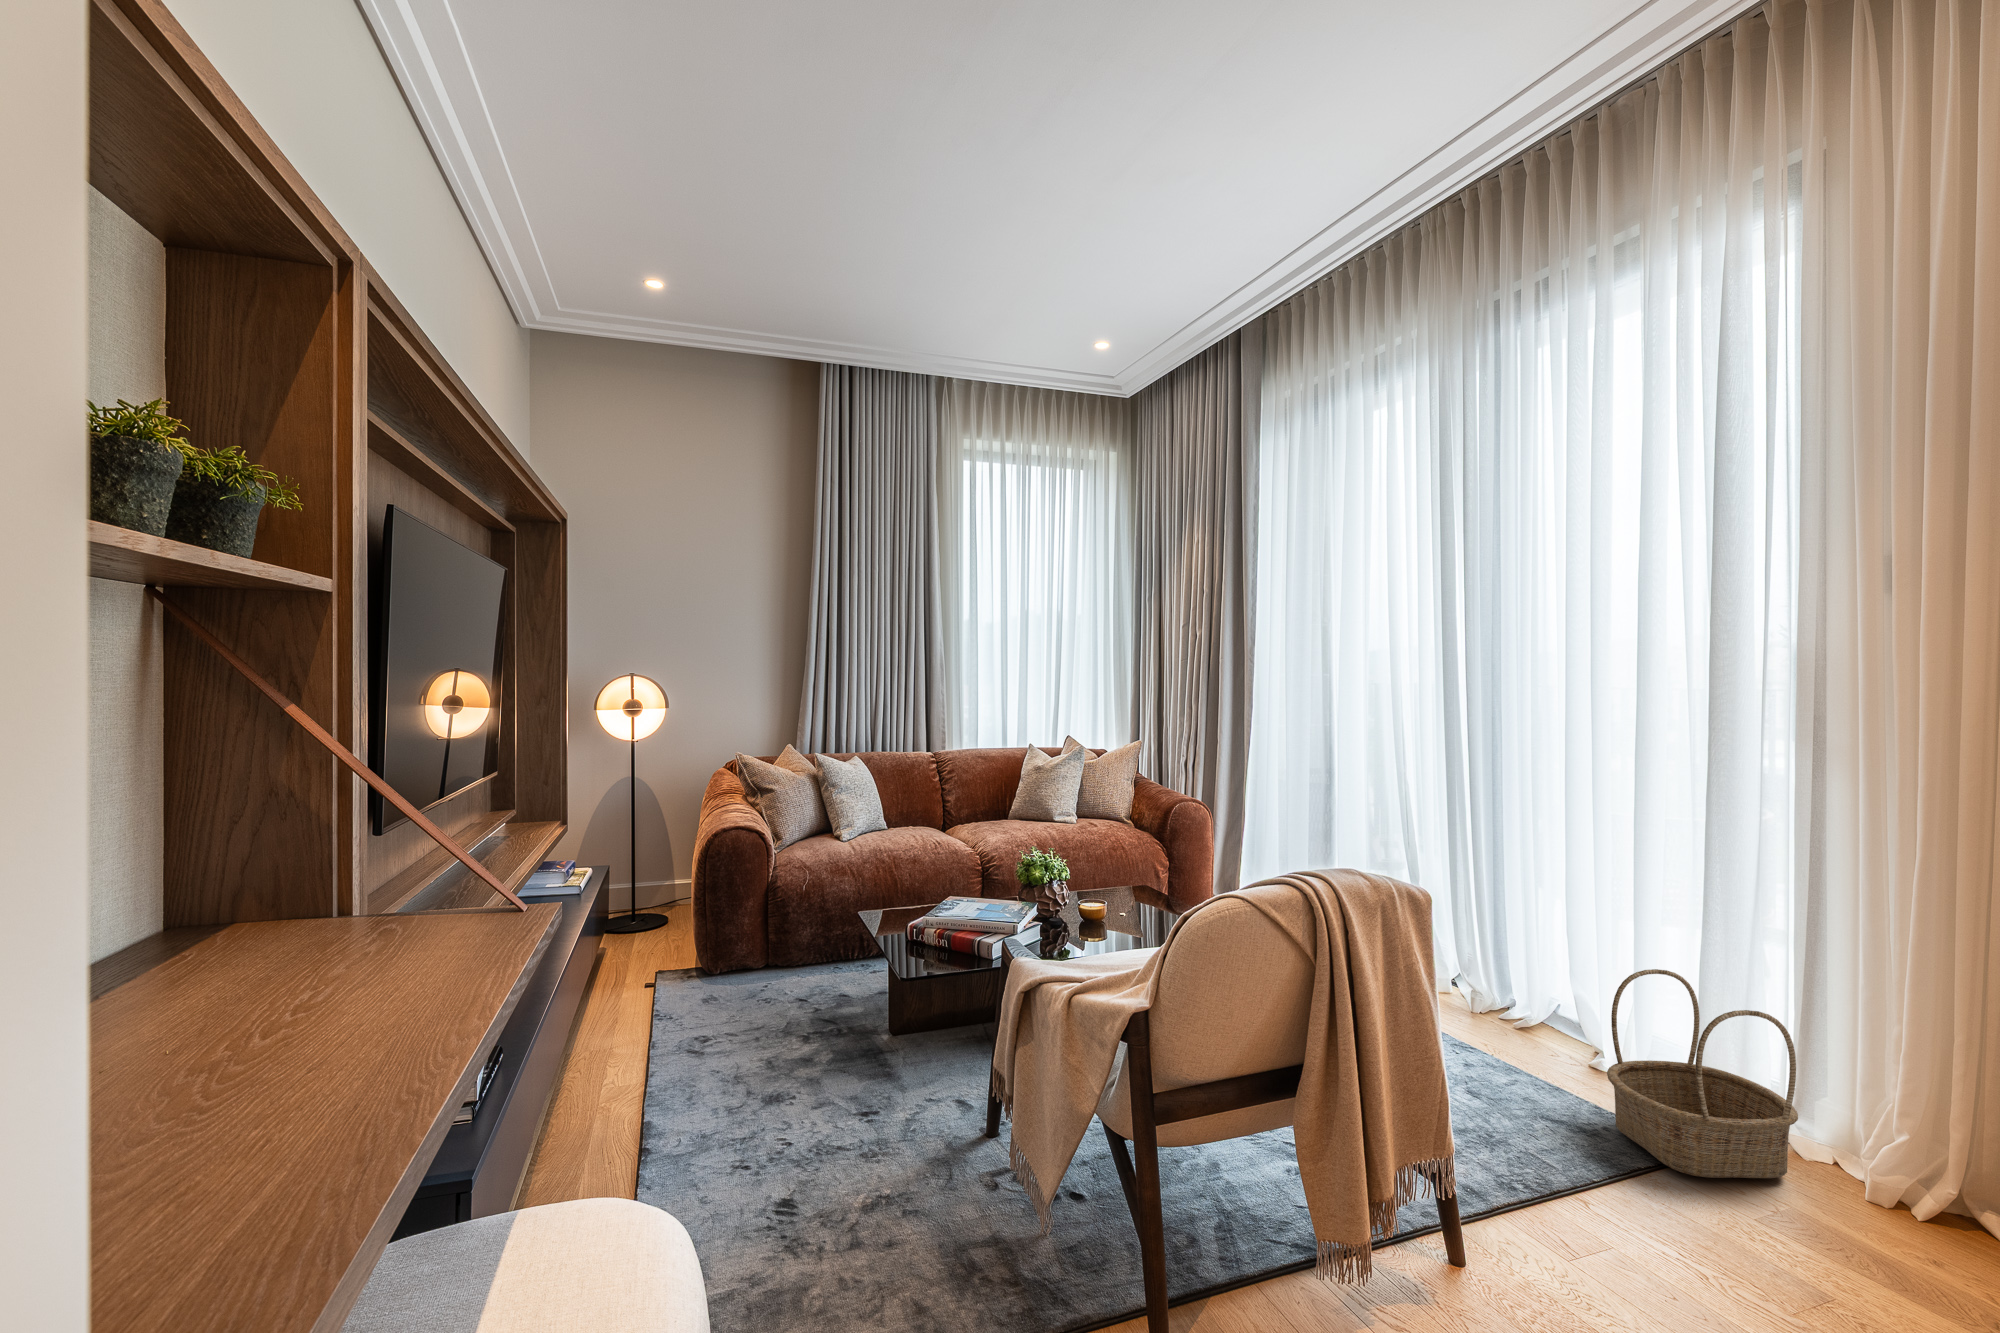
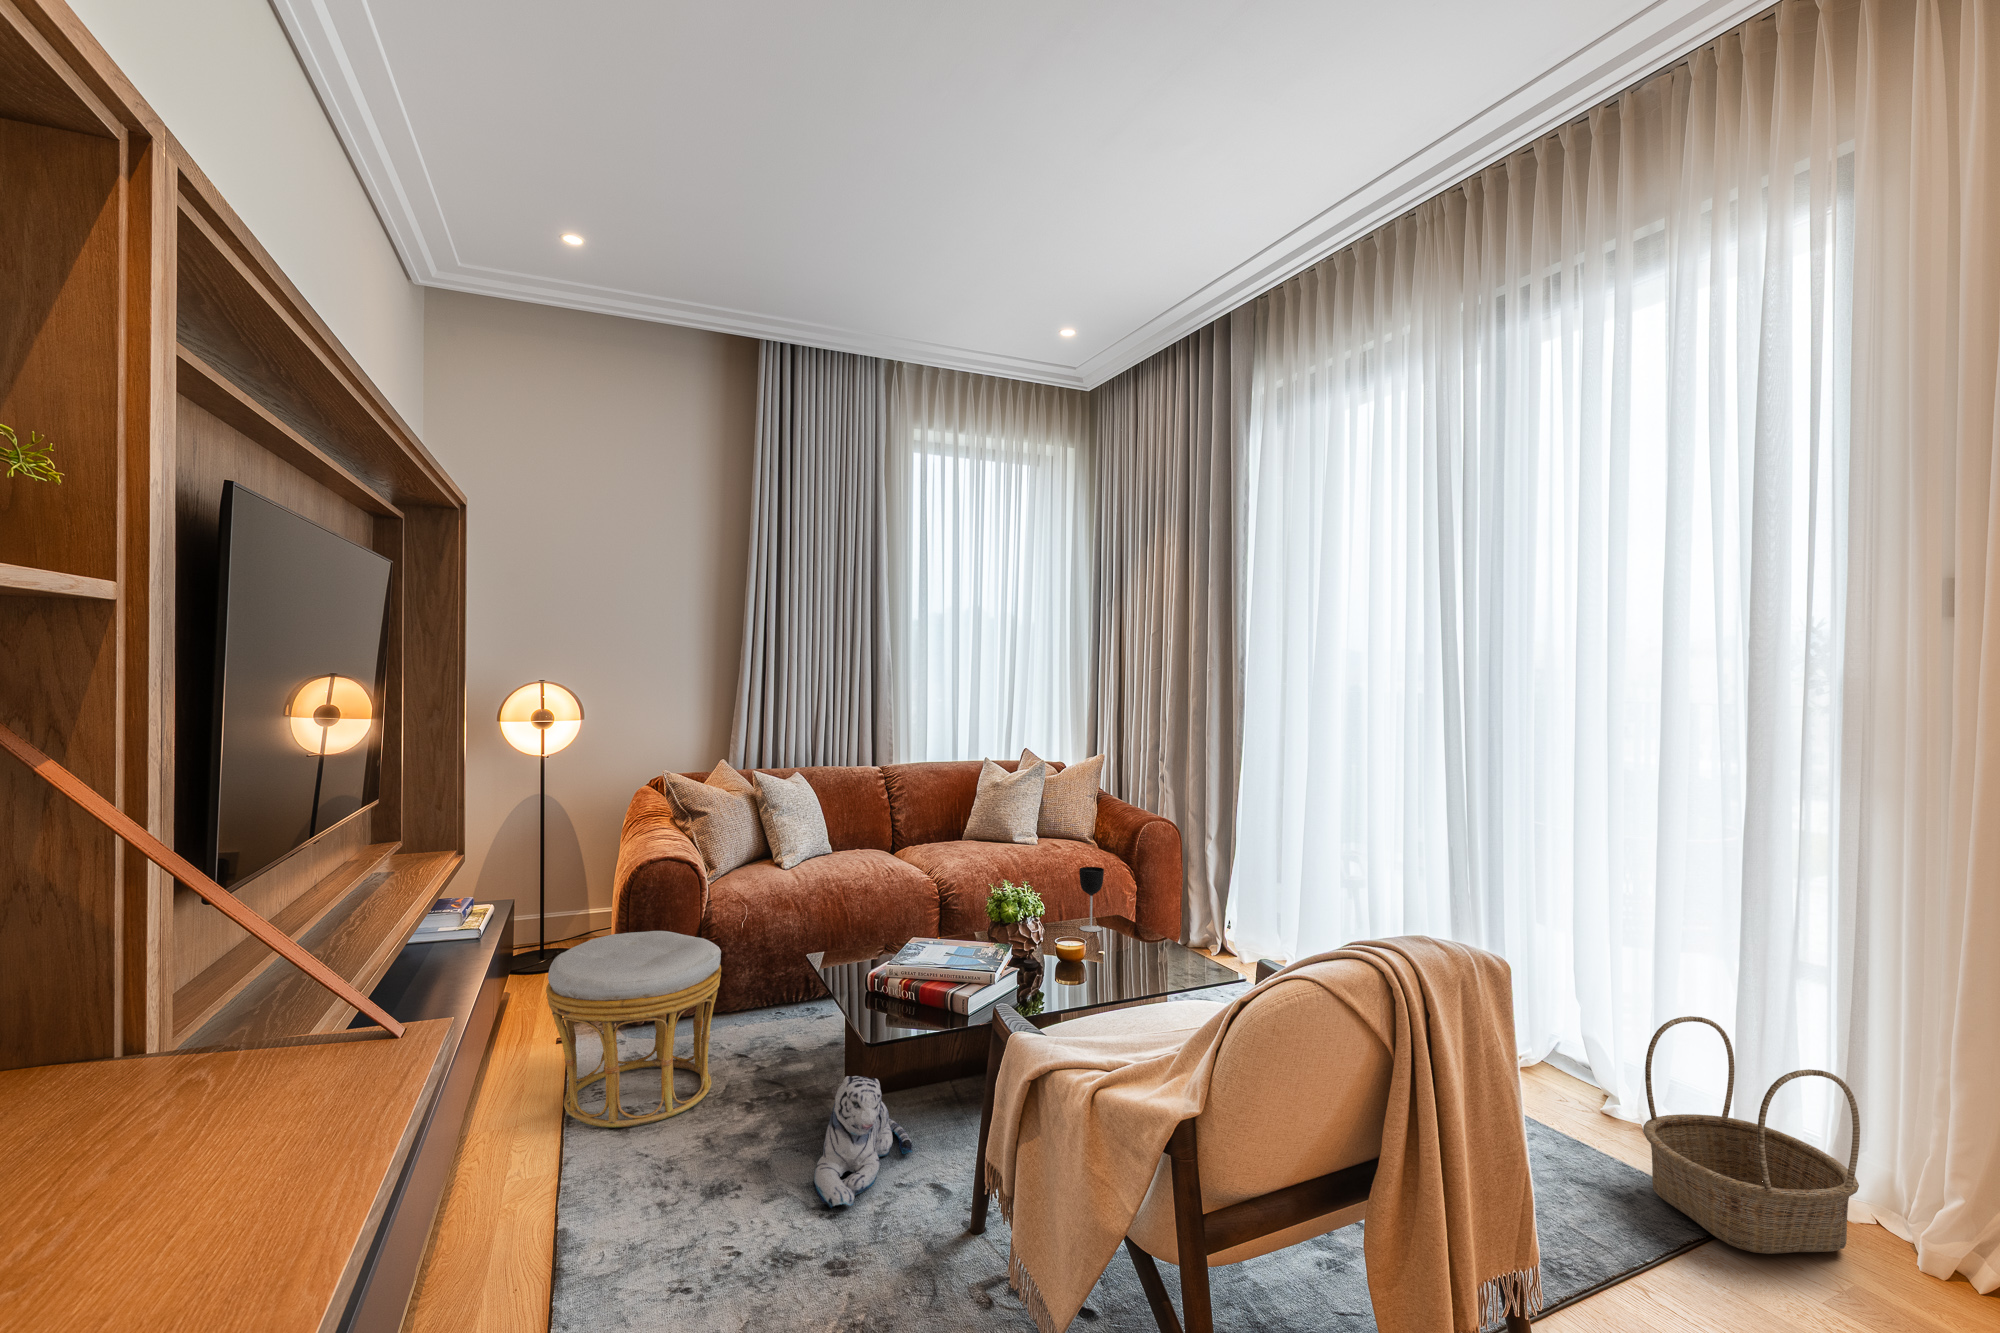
wine glass: none [1107,840,1130,899] -> present [1079,867,1104,932]
ottoman: none [634,889,782,1052] -> present [546,931,721,1128]
plush toy: none [856,1007,944,1114] -> present [813,1076,912,1208]

